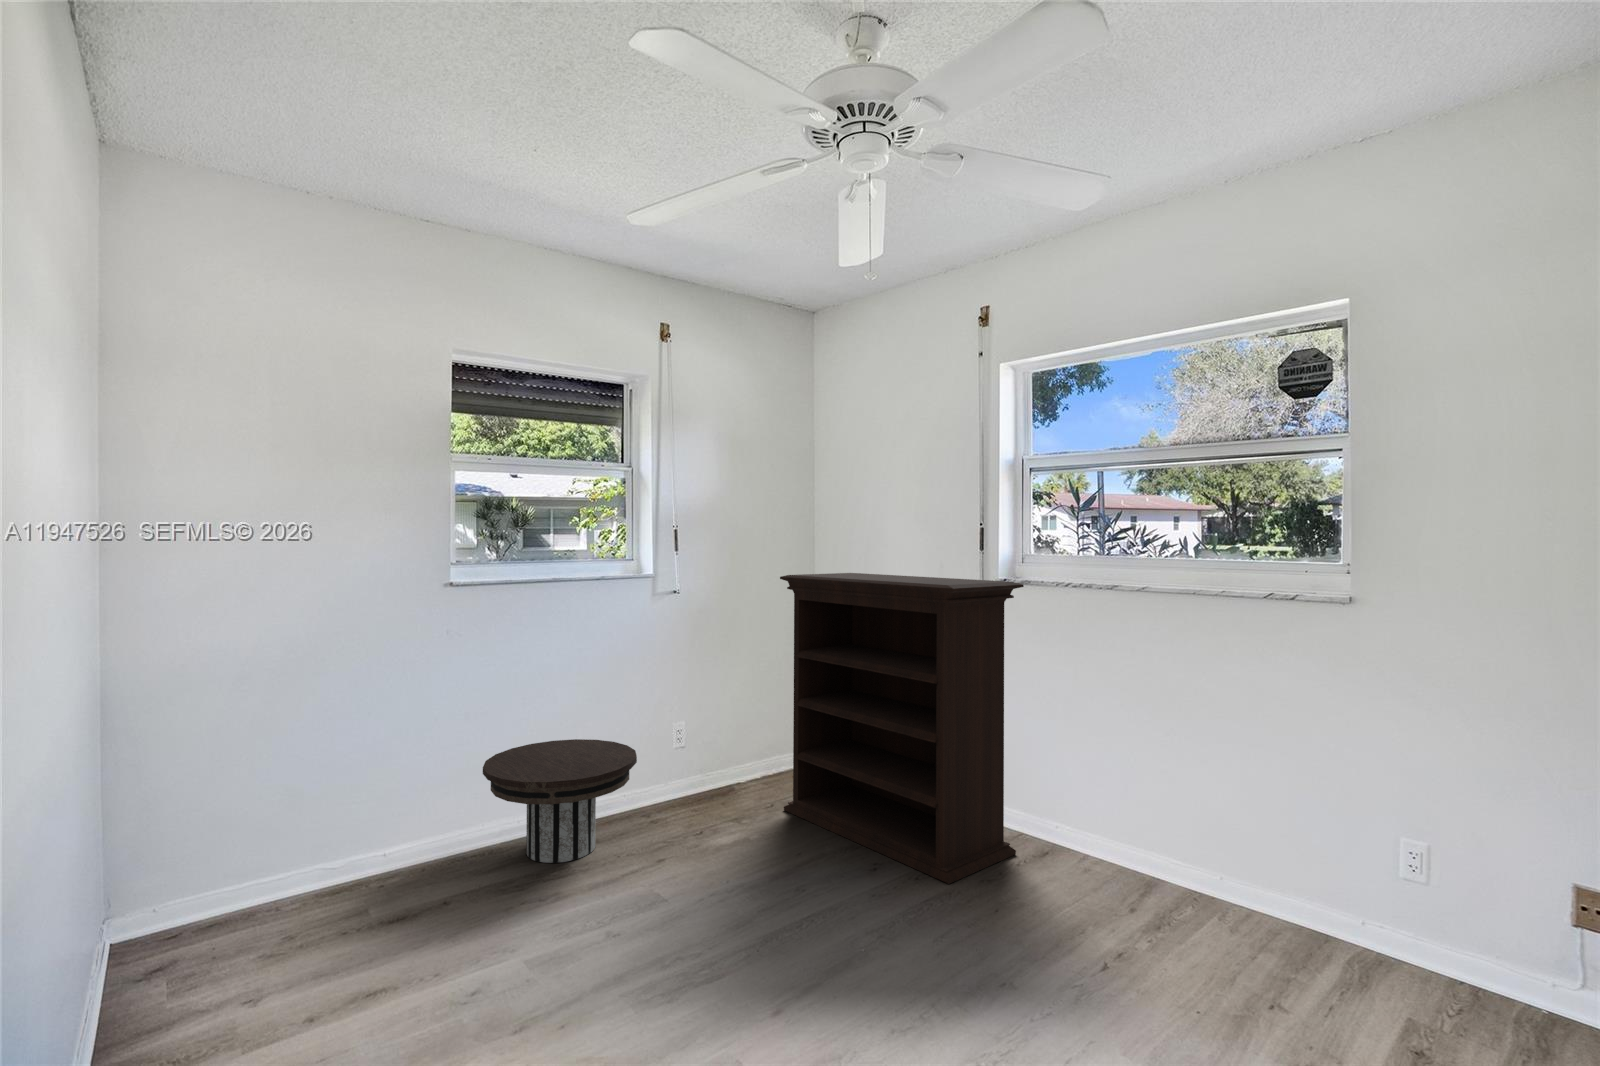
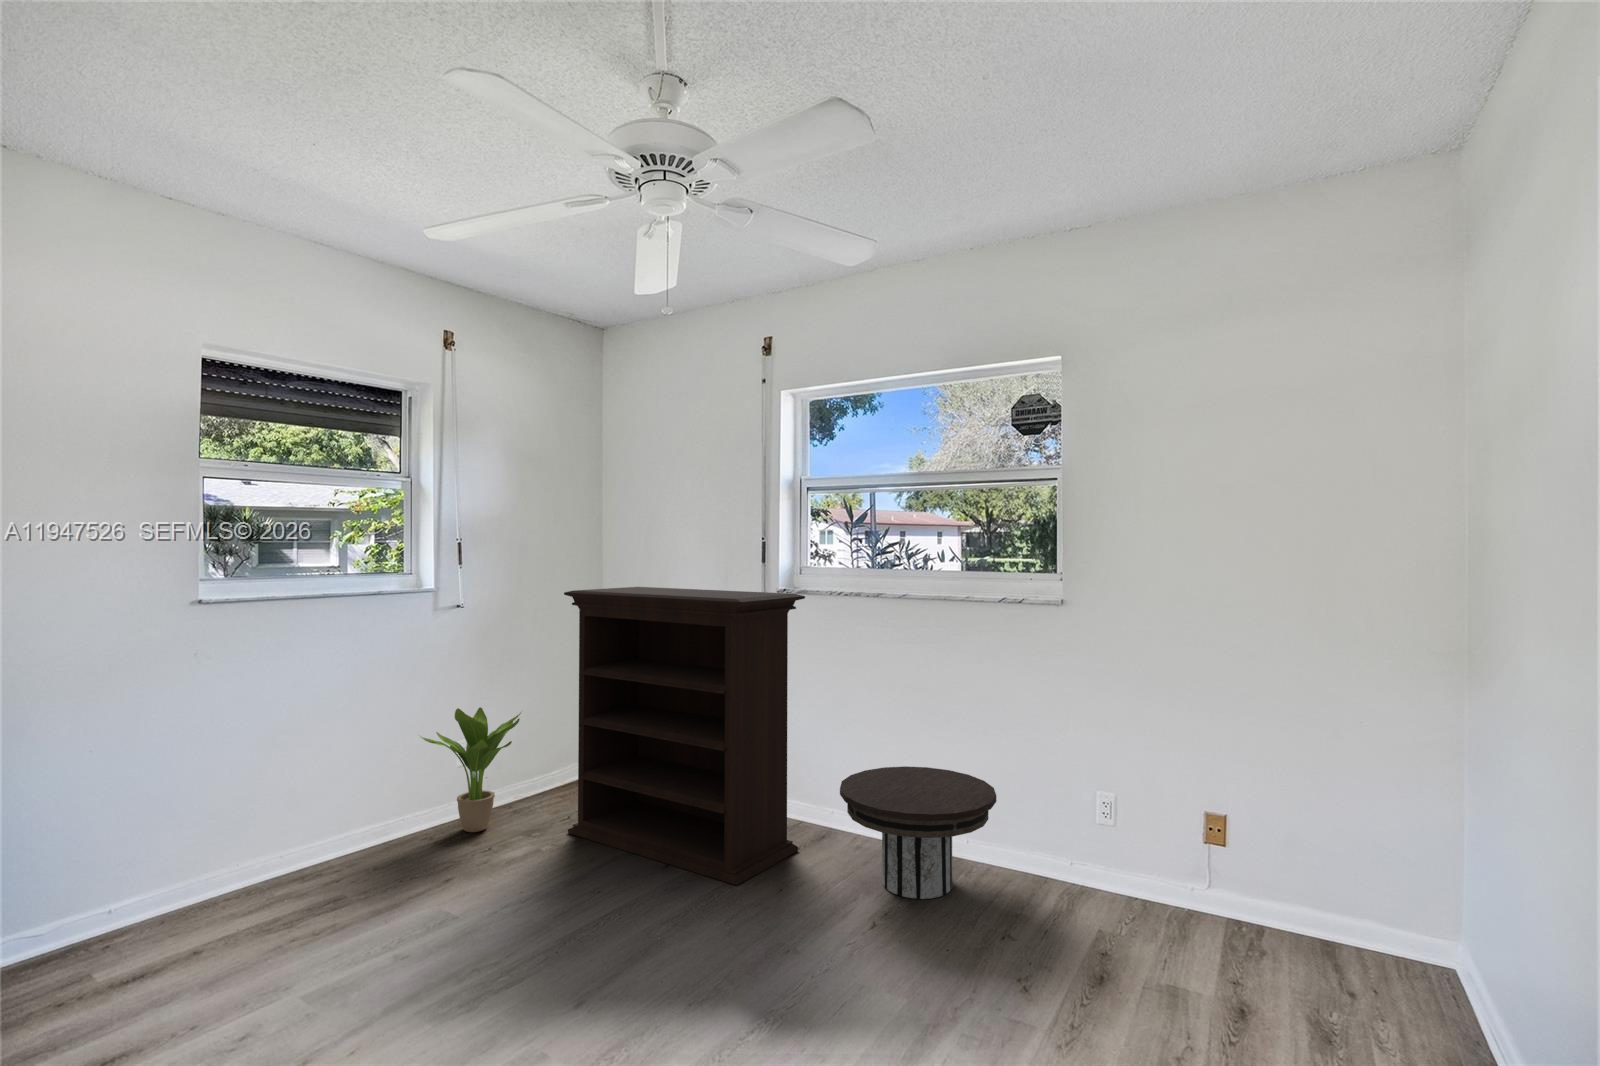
potted plant: none [651,683,743,800] -> present [420,707,521,832]
side table: present [483,739,637,863] -> present [840,766,997,899]

